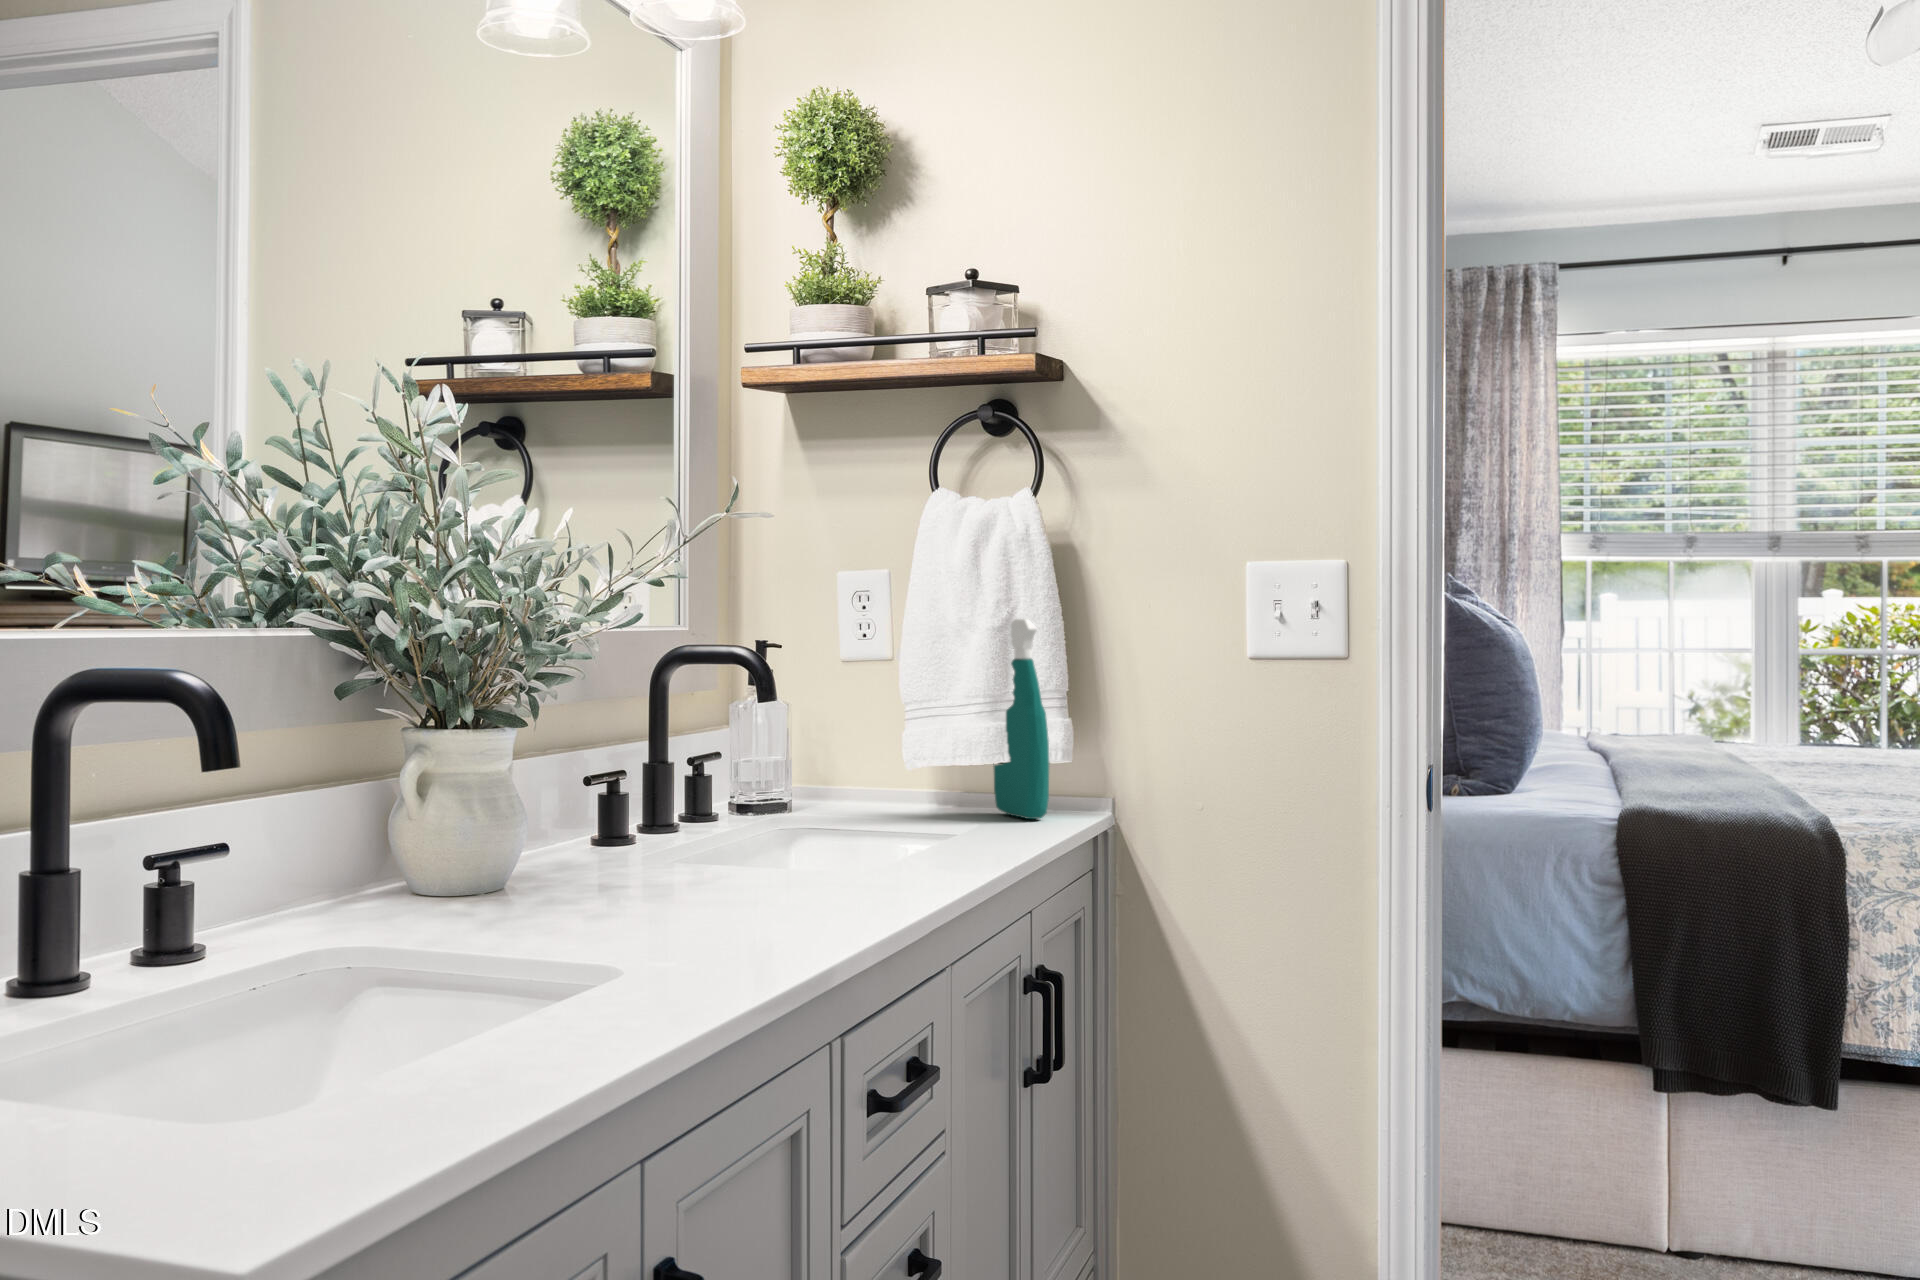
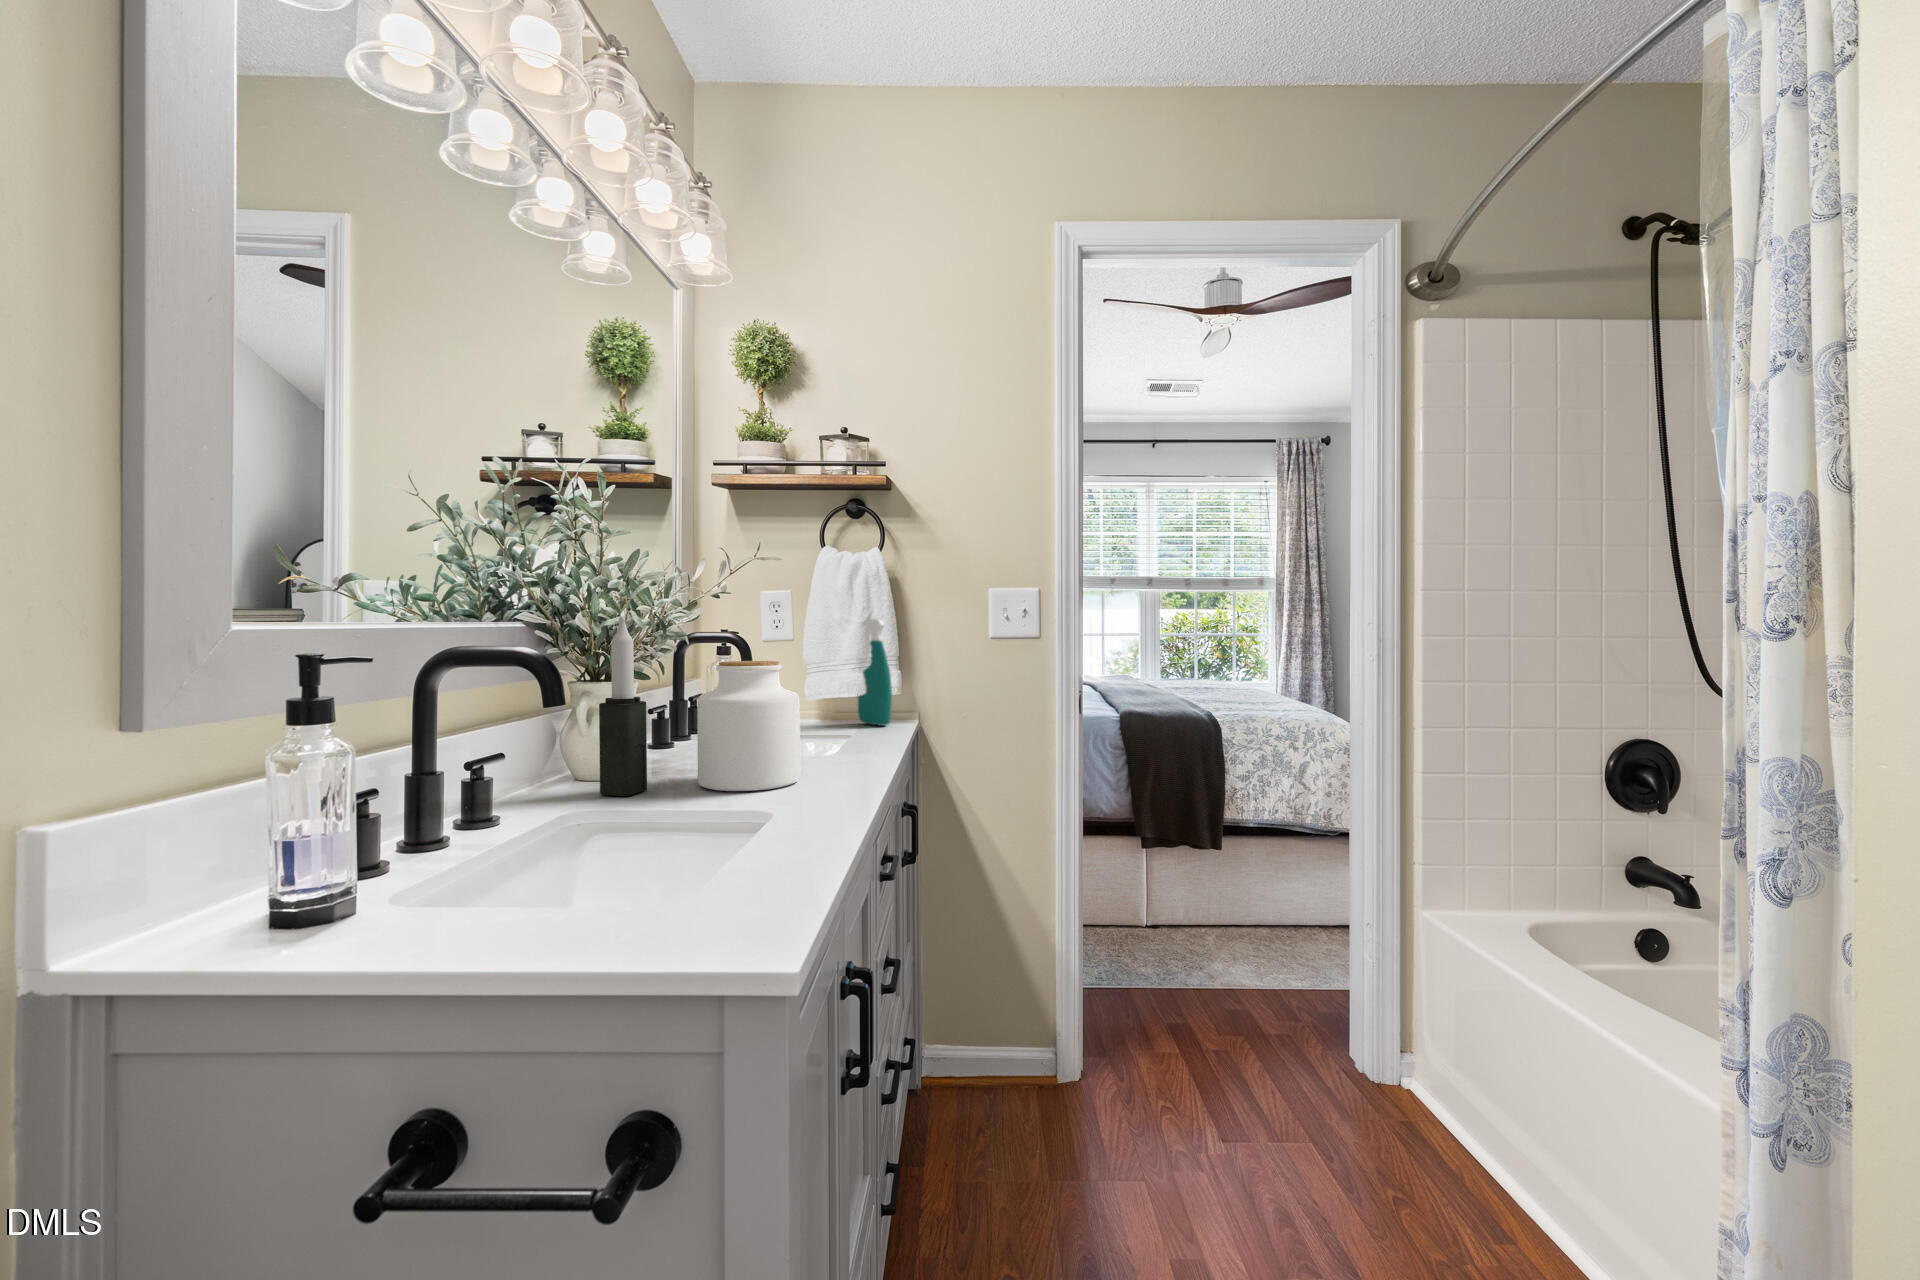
candle: none [407,611,489,926] -> present [599,616,647,796]
jar: none [573,691,760,930] -> present [697,661,800,791]

